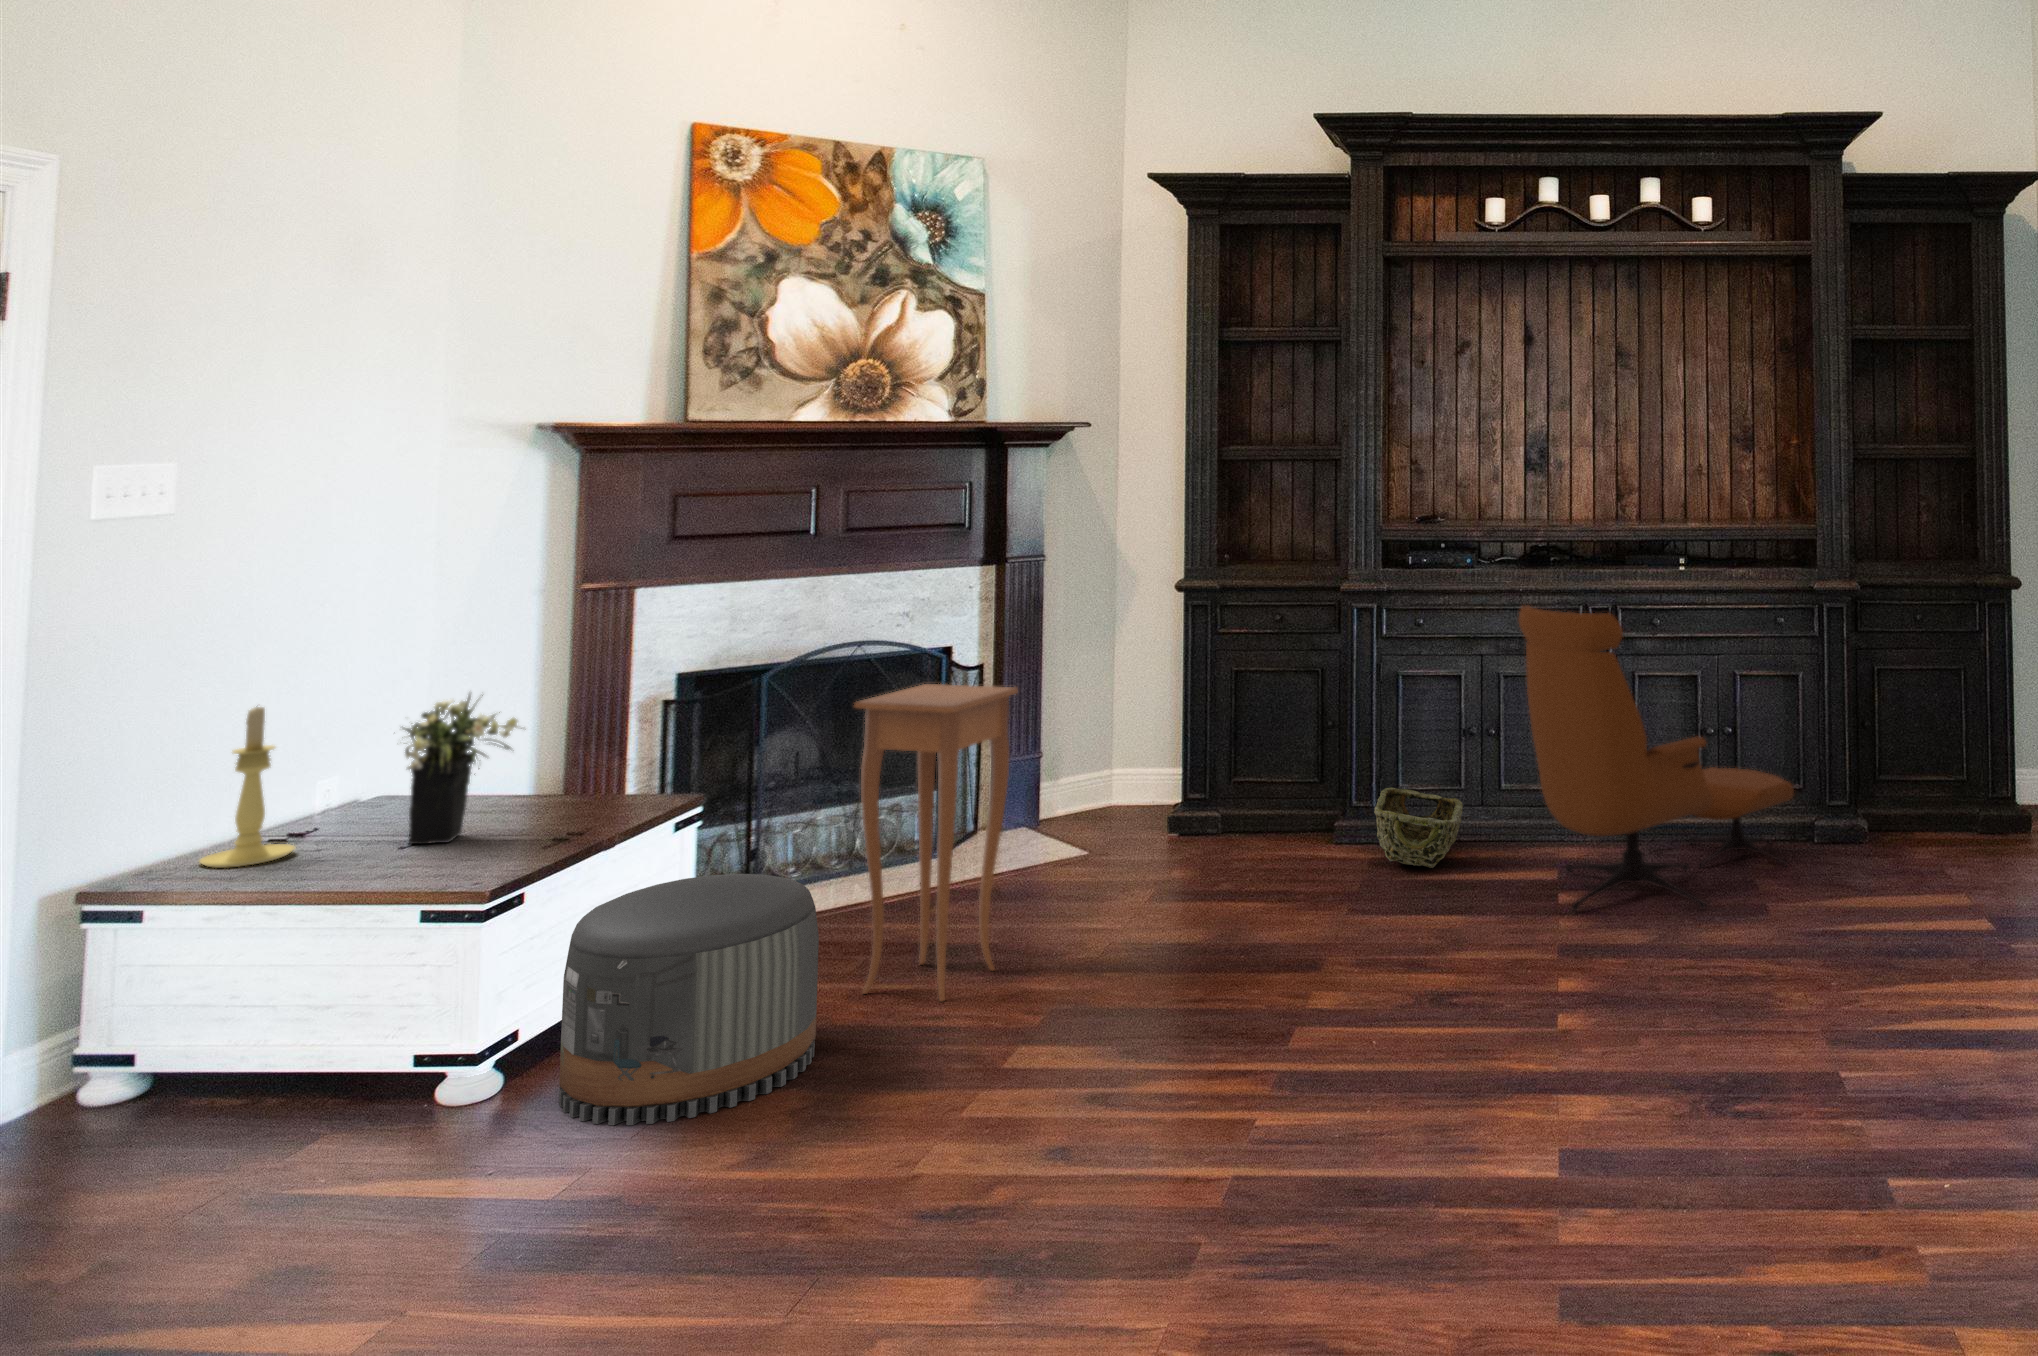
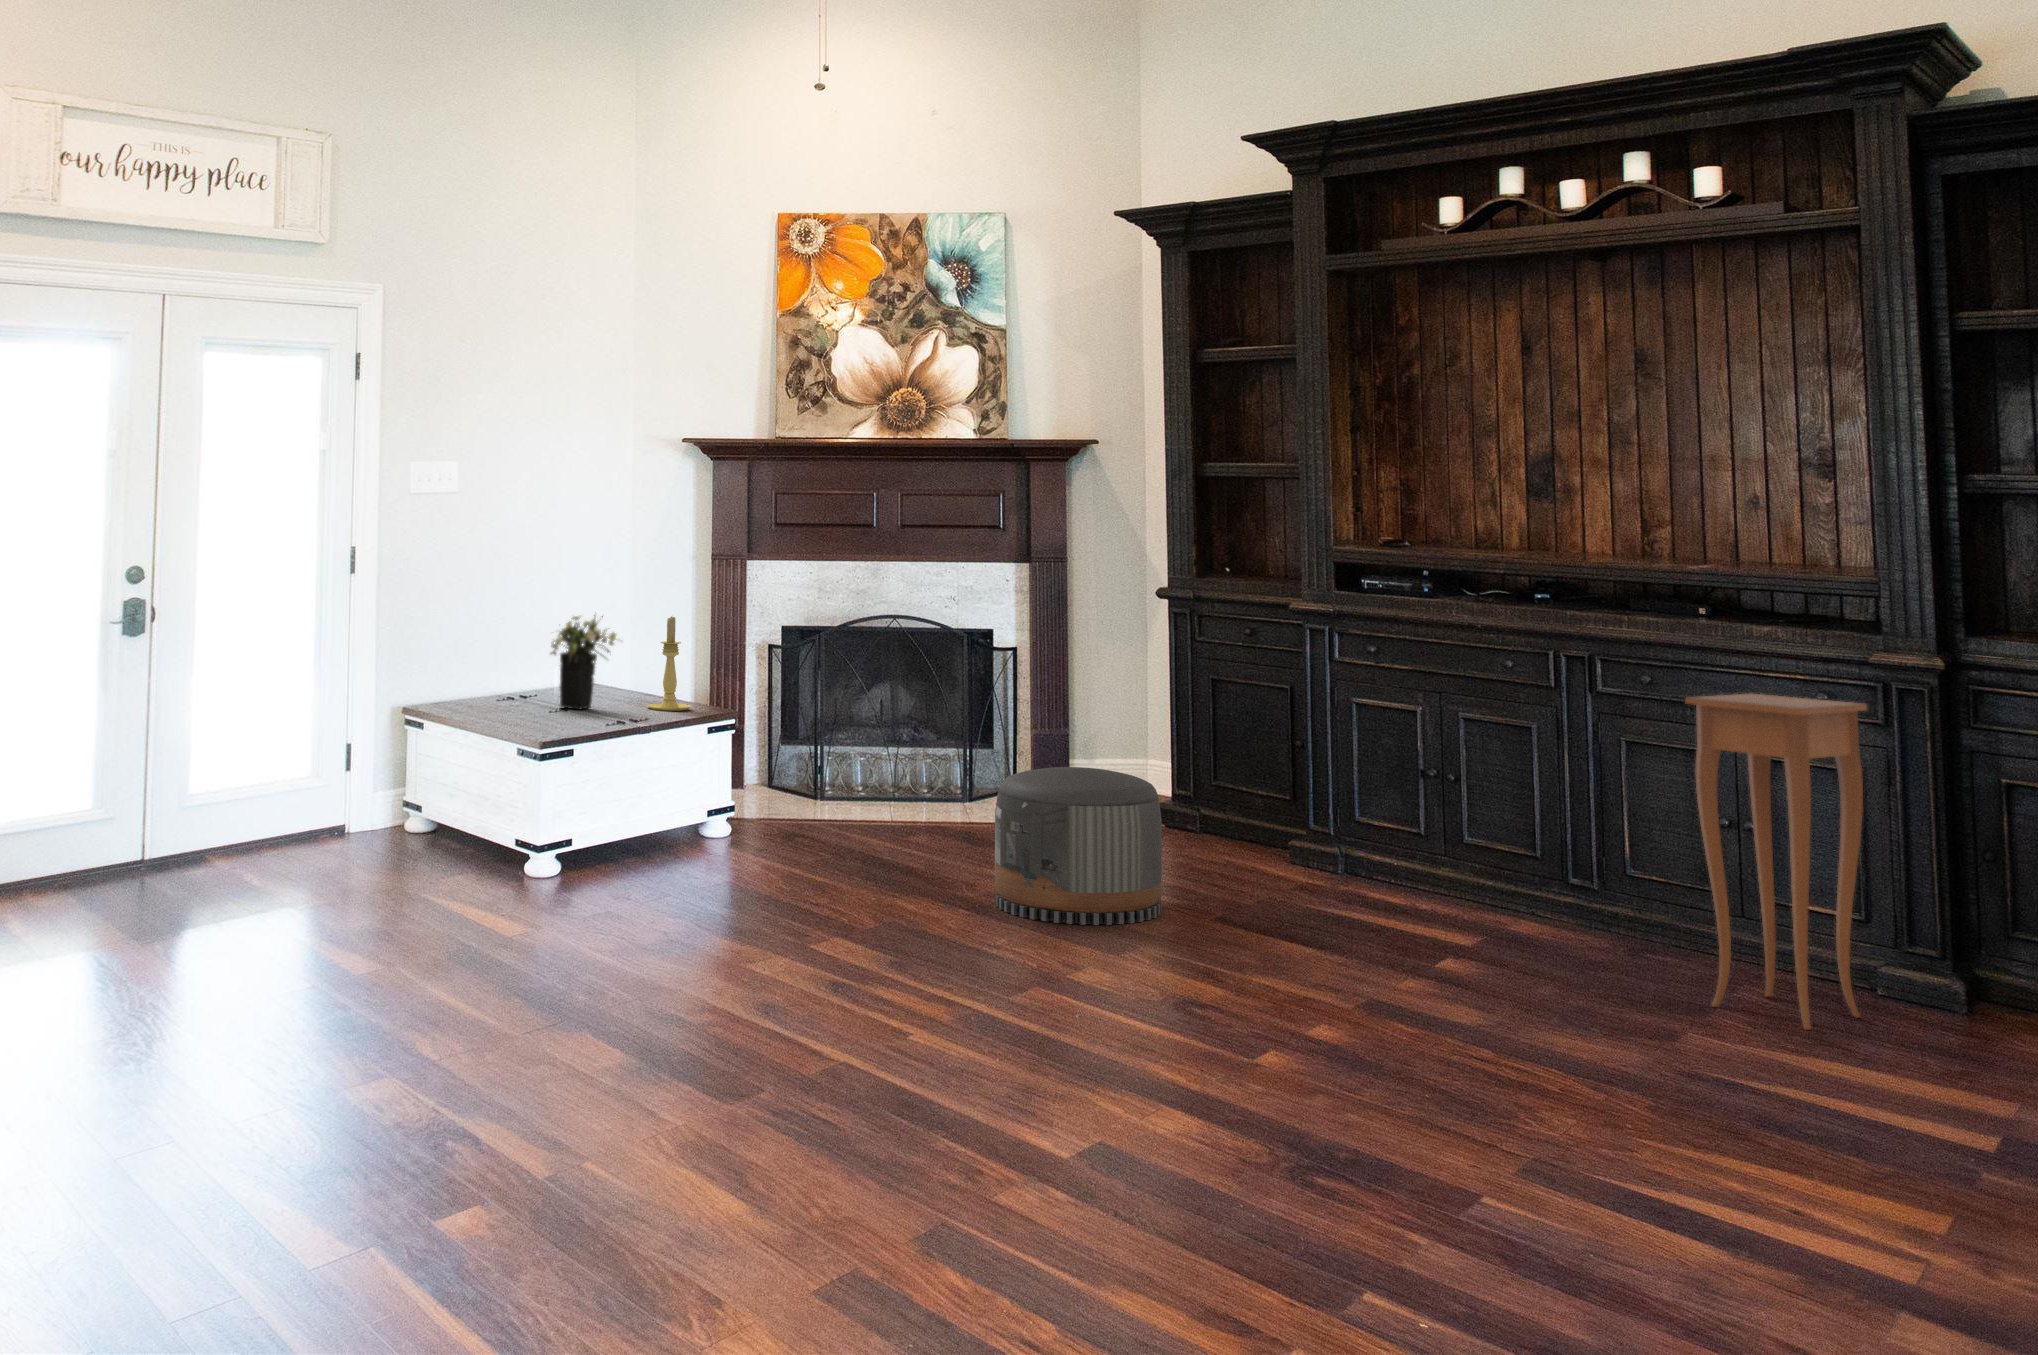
lounge chair: present [1519,605,1794,911] -> none [1357,612,1764,953]
side table: present [854,684,1018,1001] -> present [1685,694,1867,1030]
candle holder: present [200,707,295,868] -> present [647,616,691,711]
woven basket: present [1374,787,1463,868] -> none [1279,810,1404,885]
pouf: present [559,874,819,1125] -> present [995,767,1162,925]

